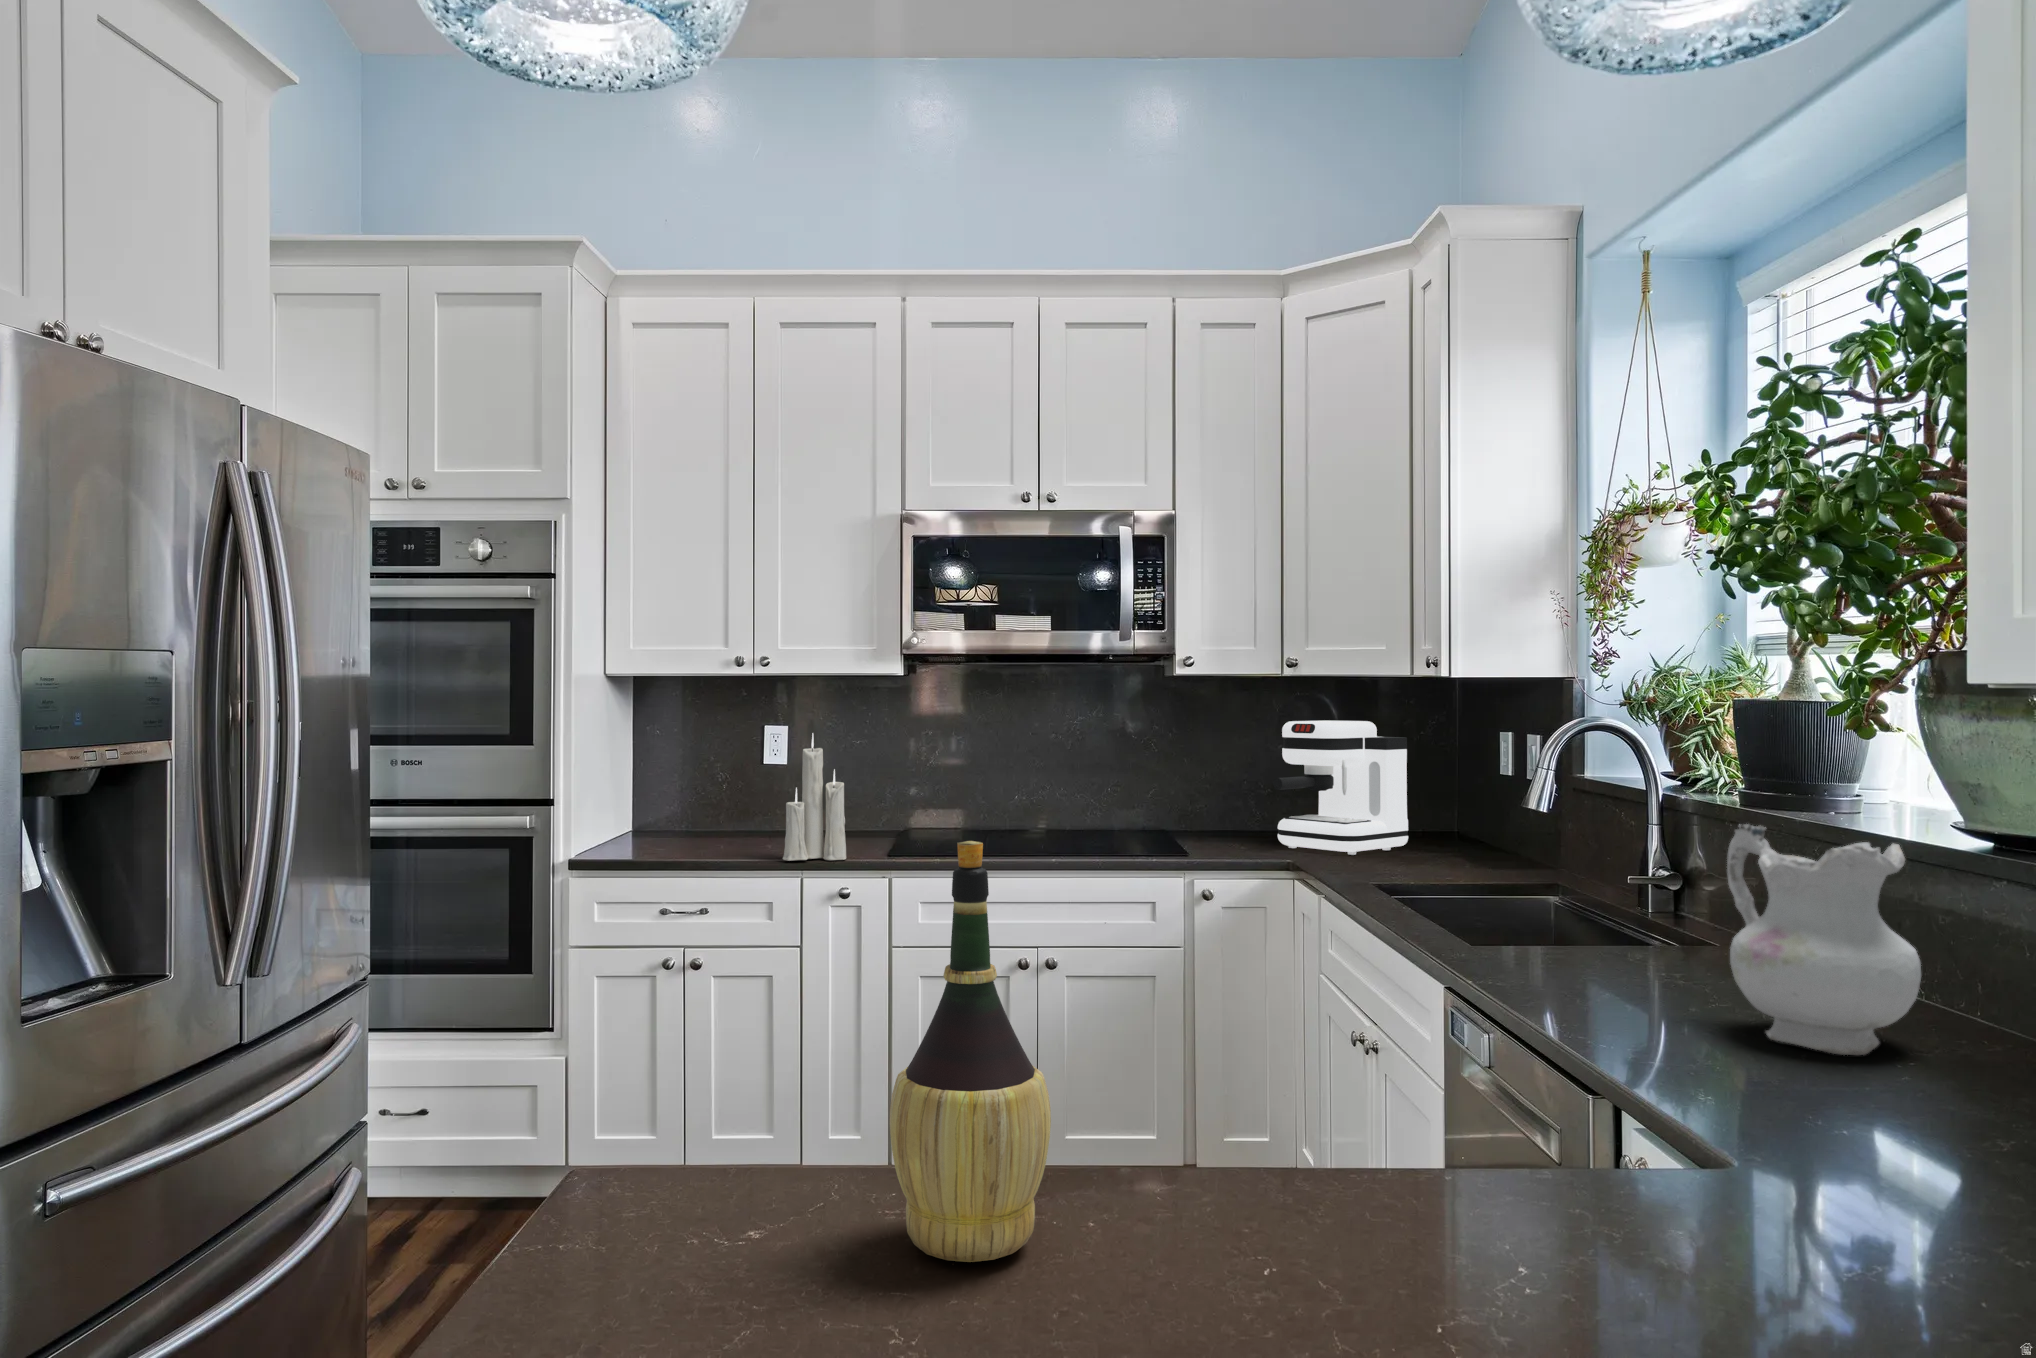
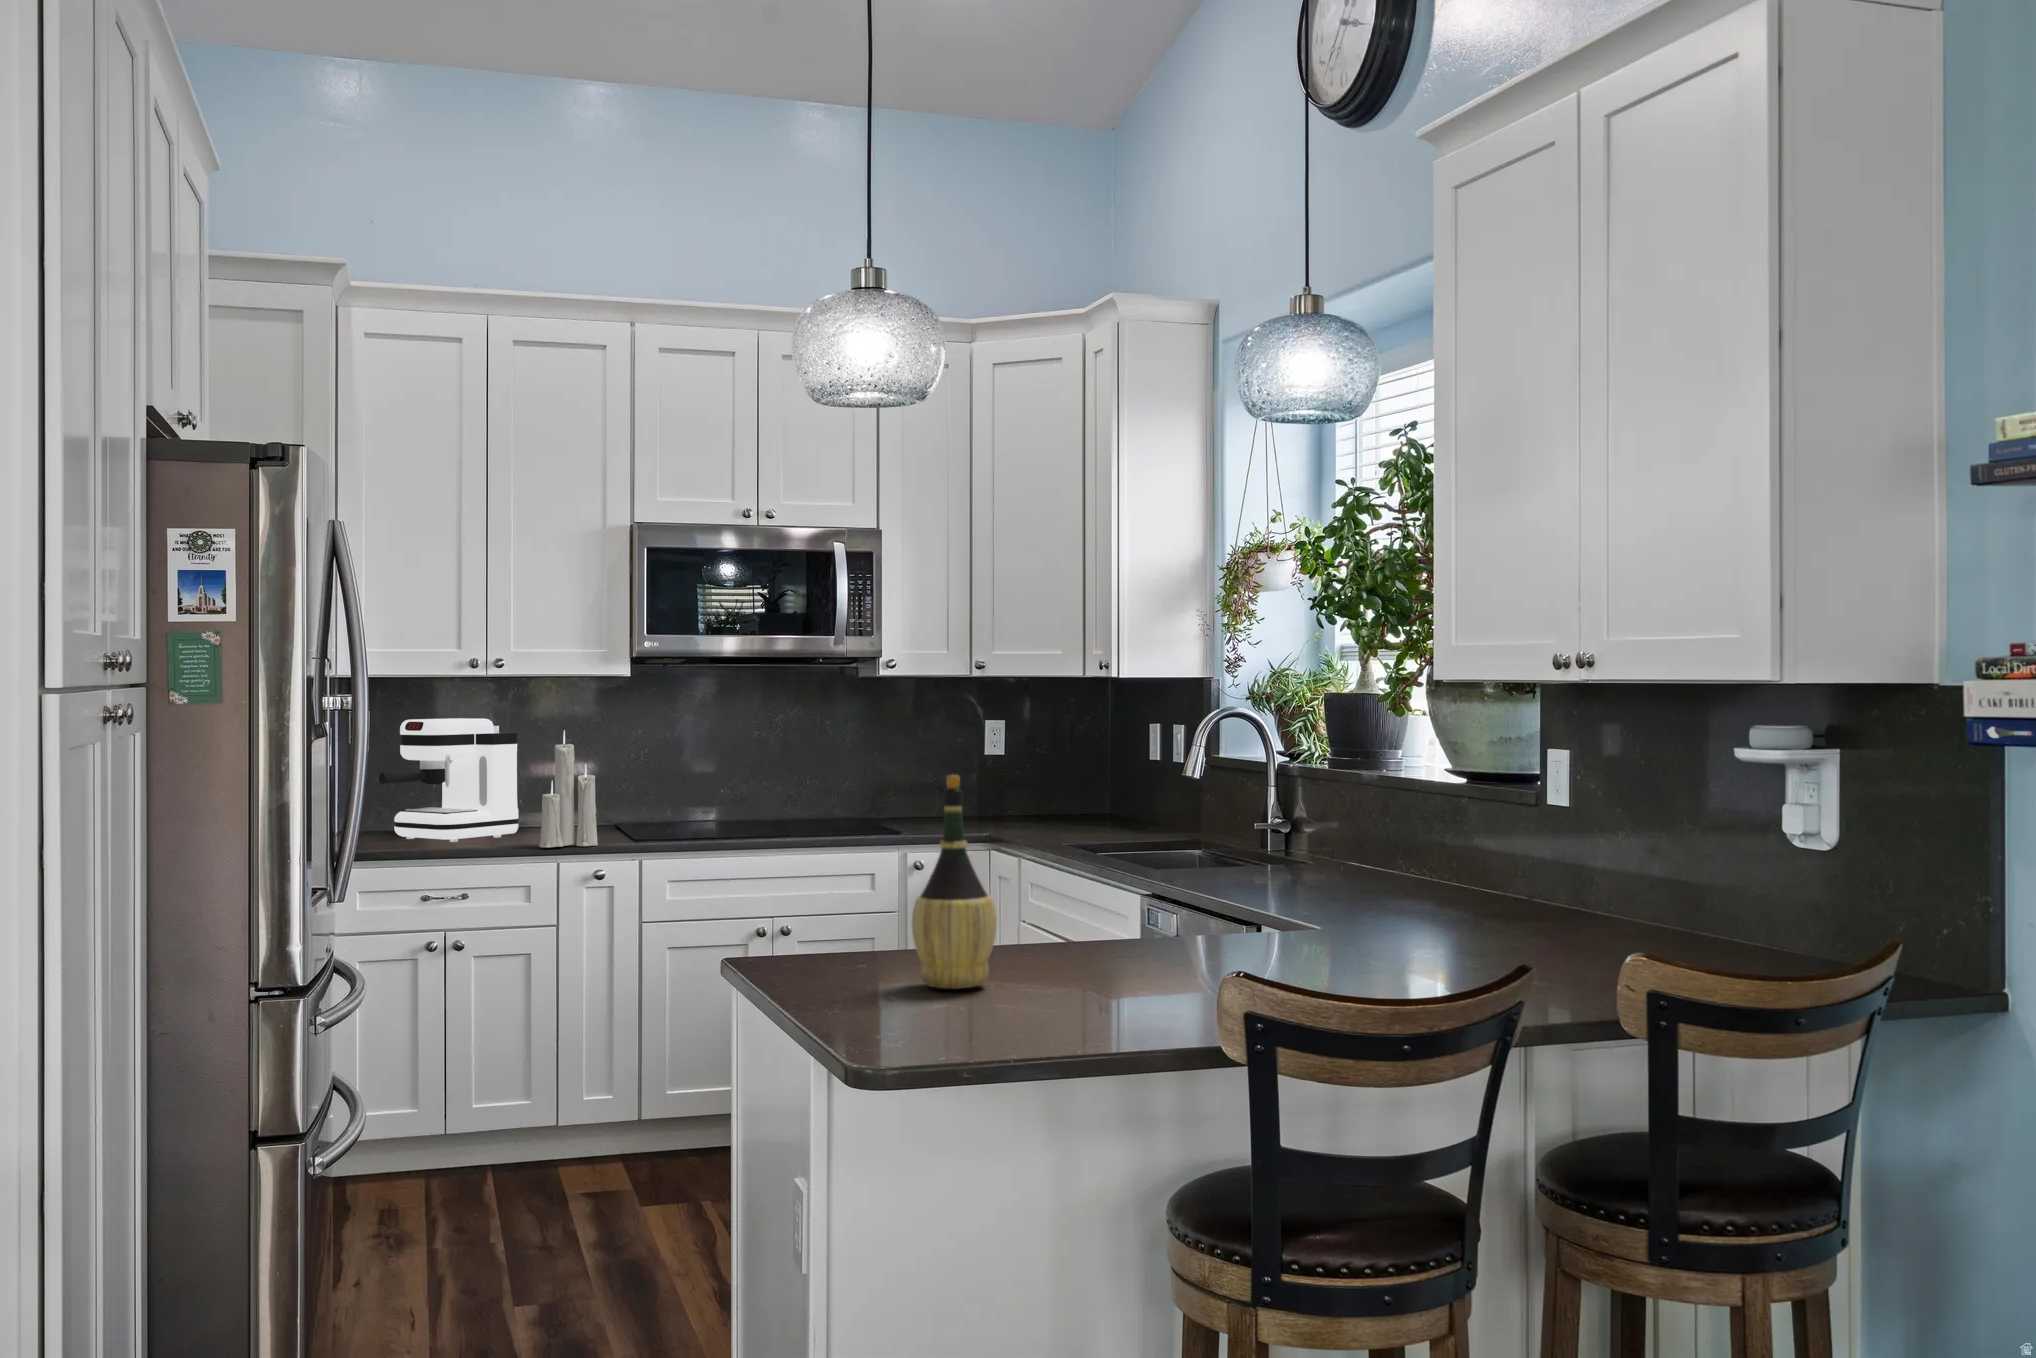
coffee maker: present [1273,721,1408,855] -> present [379,718,518,842]
ceramic pitcher: present [1727,824,1921,1055] -> none [1317,773,1420,907]

